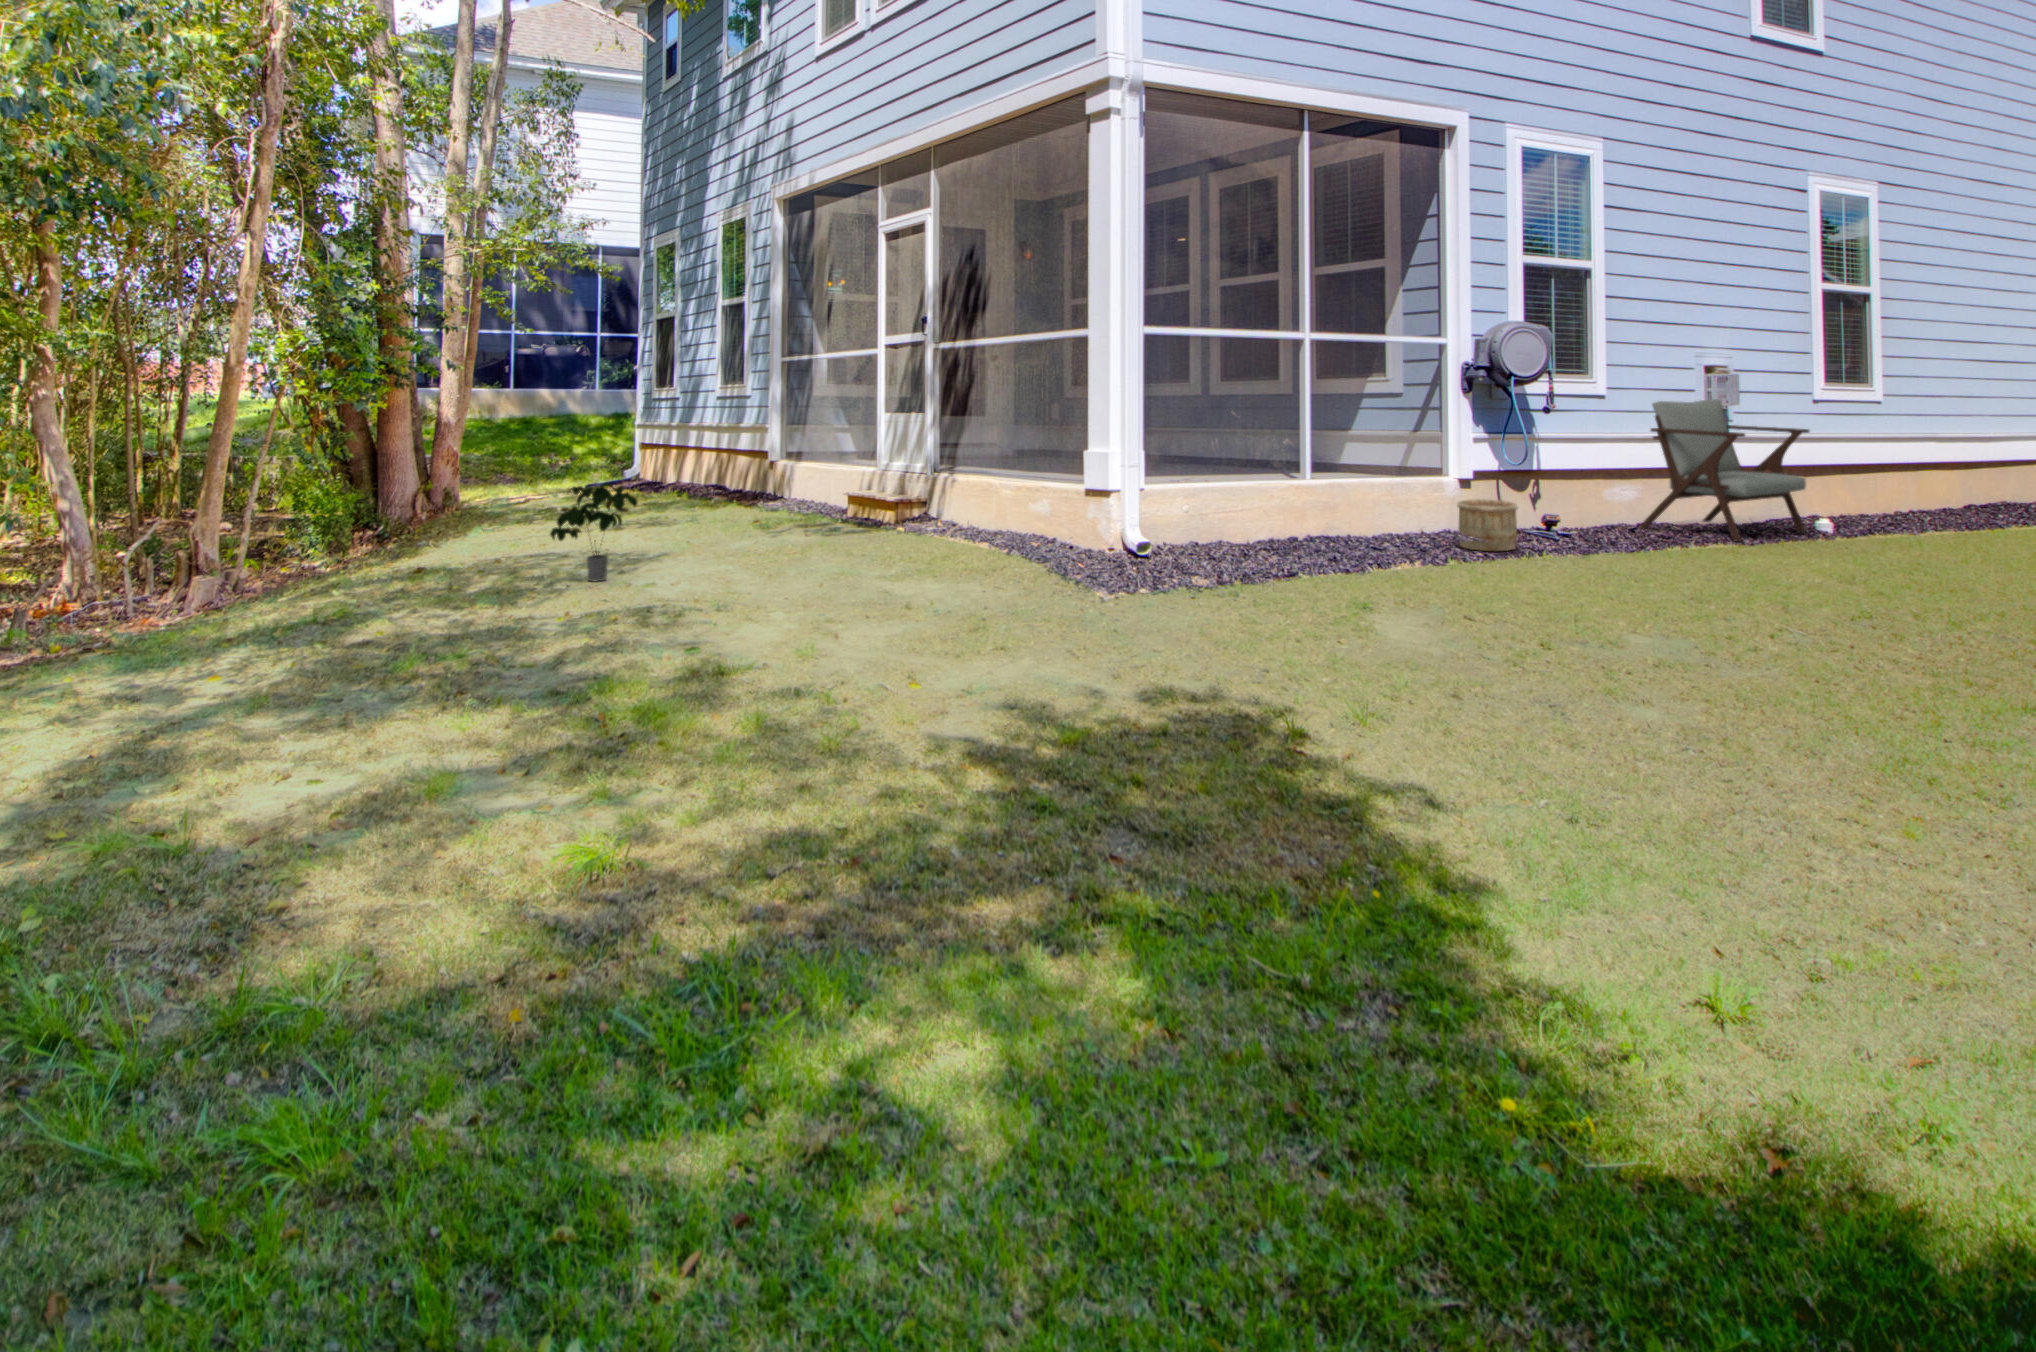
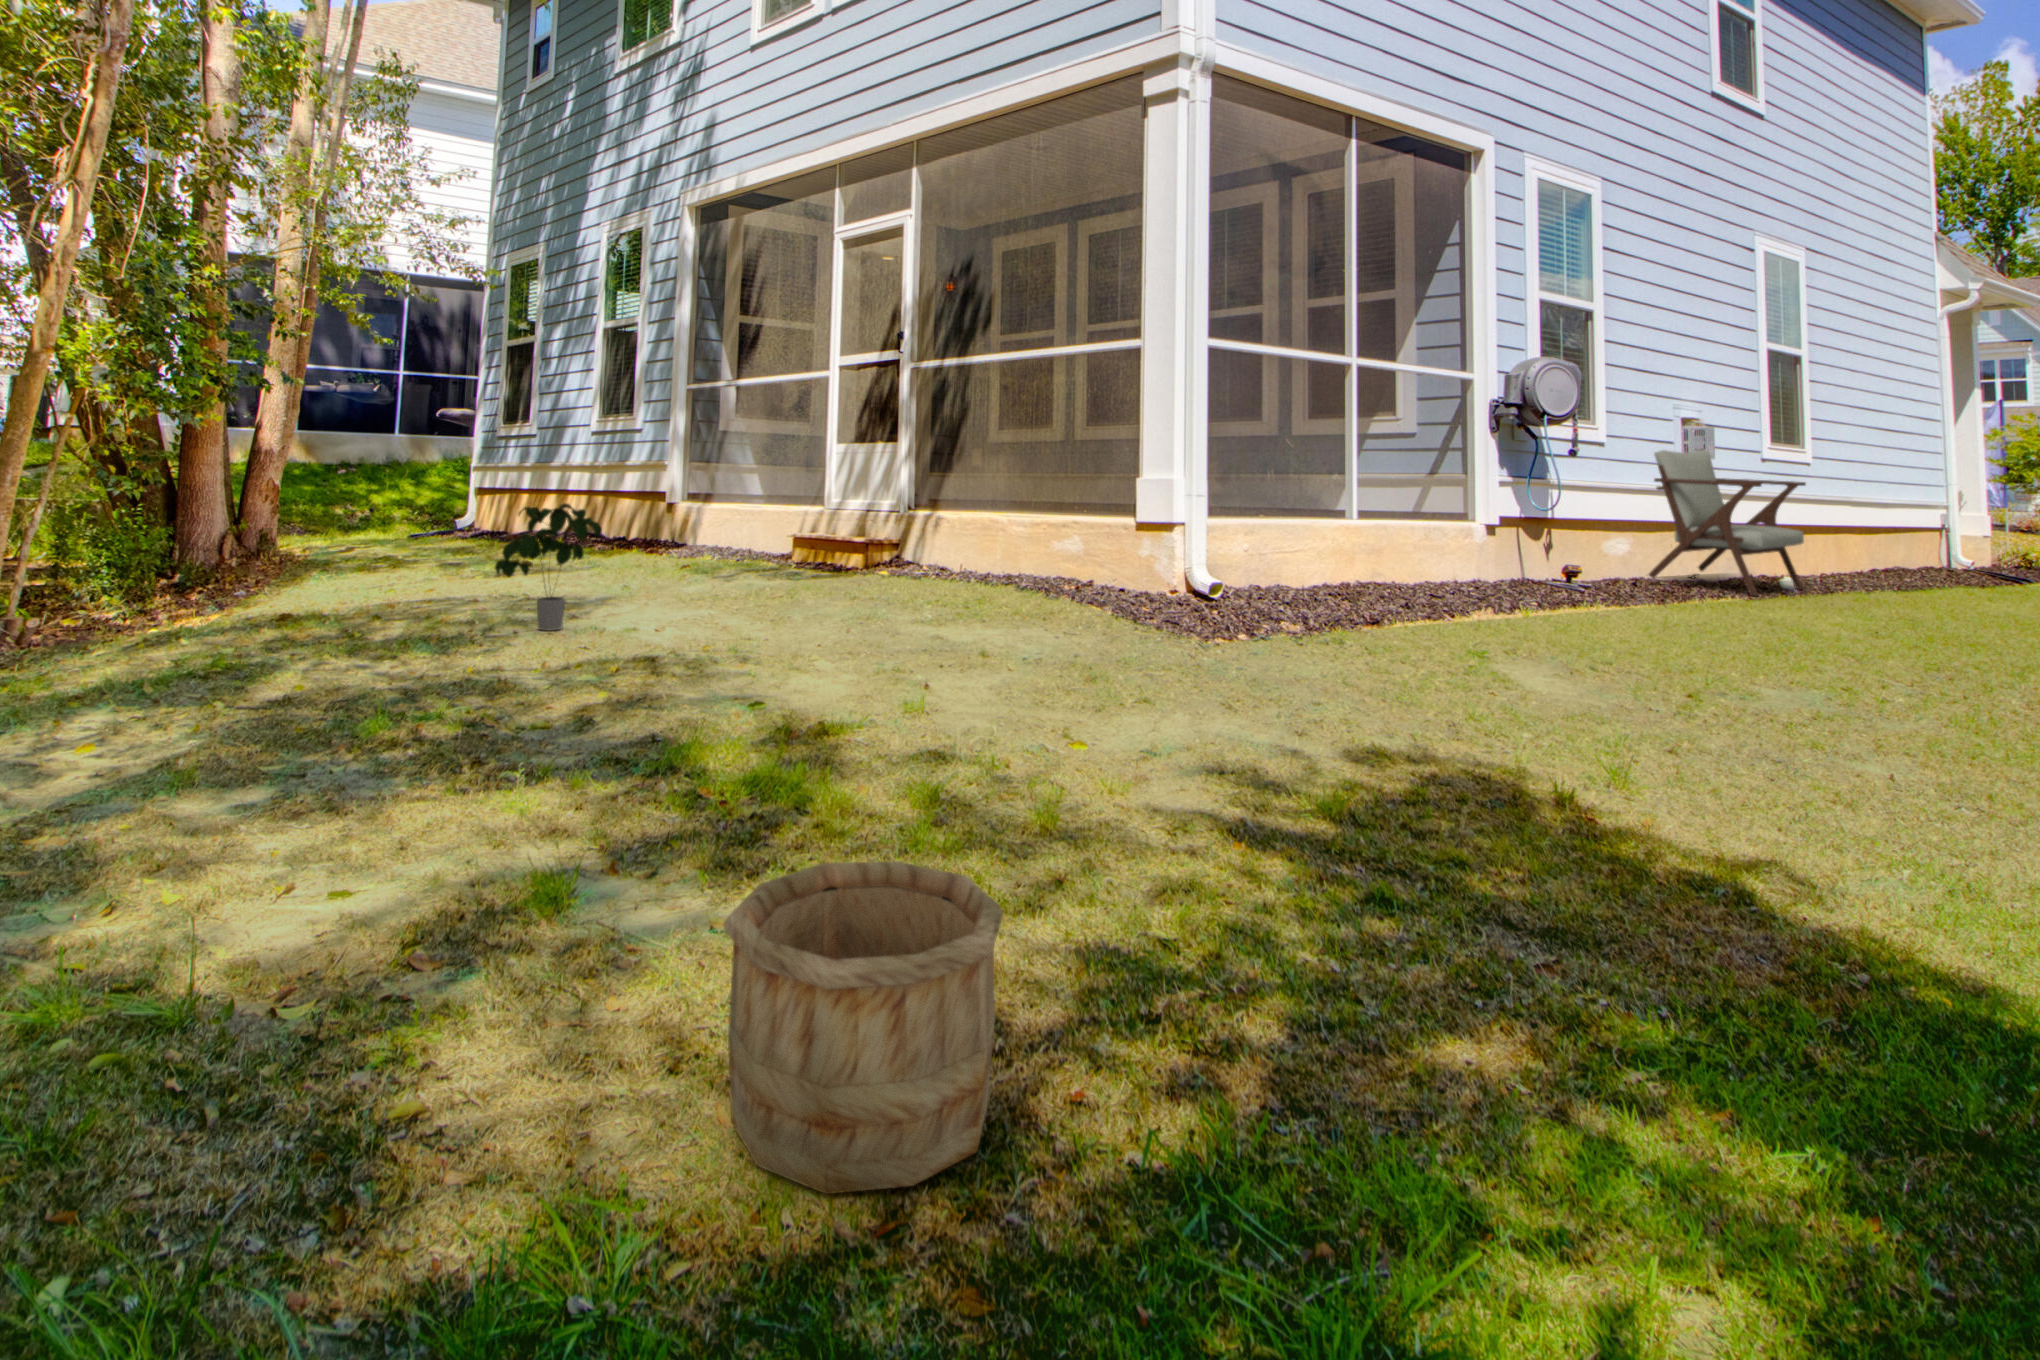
wooden bucket: present [1457,499,1518,551] -> present [724,861,1003,1194]

